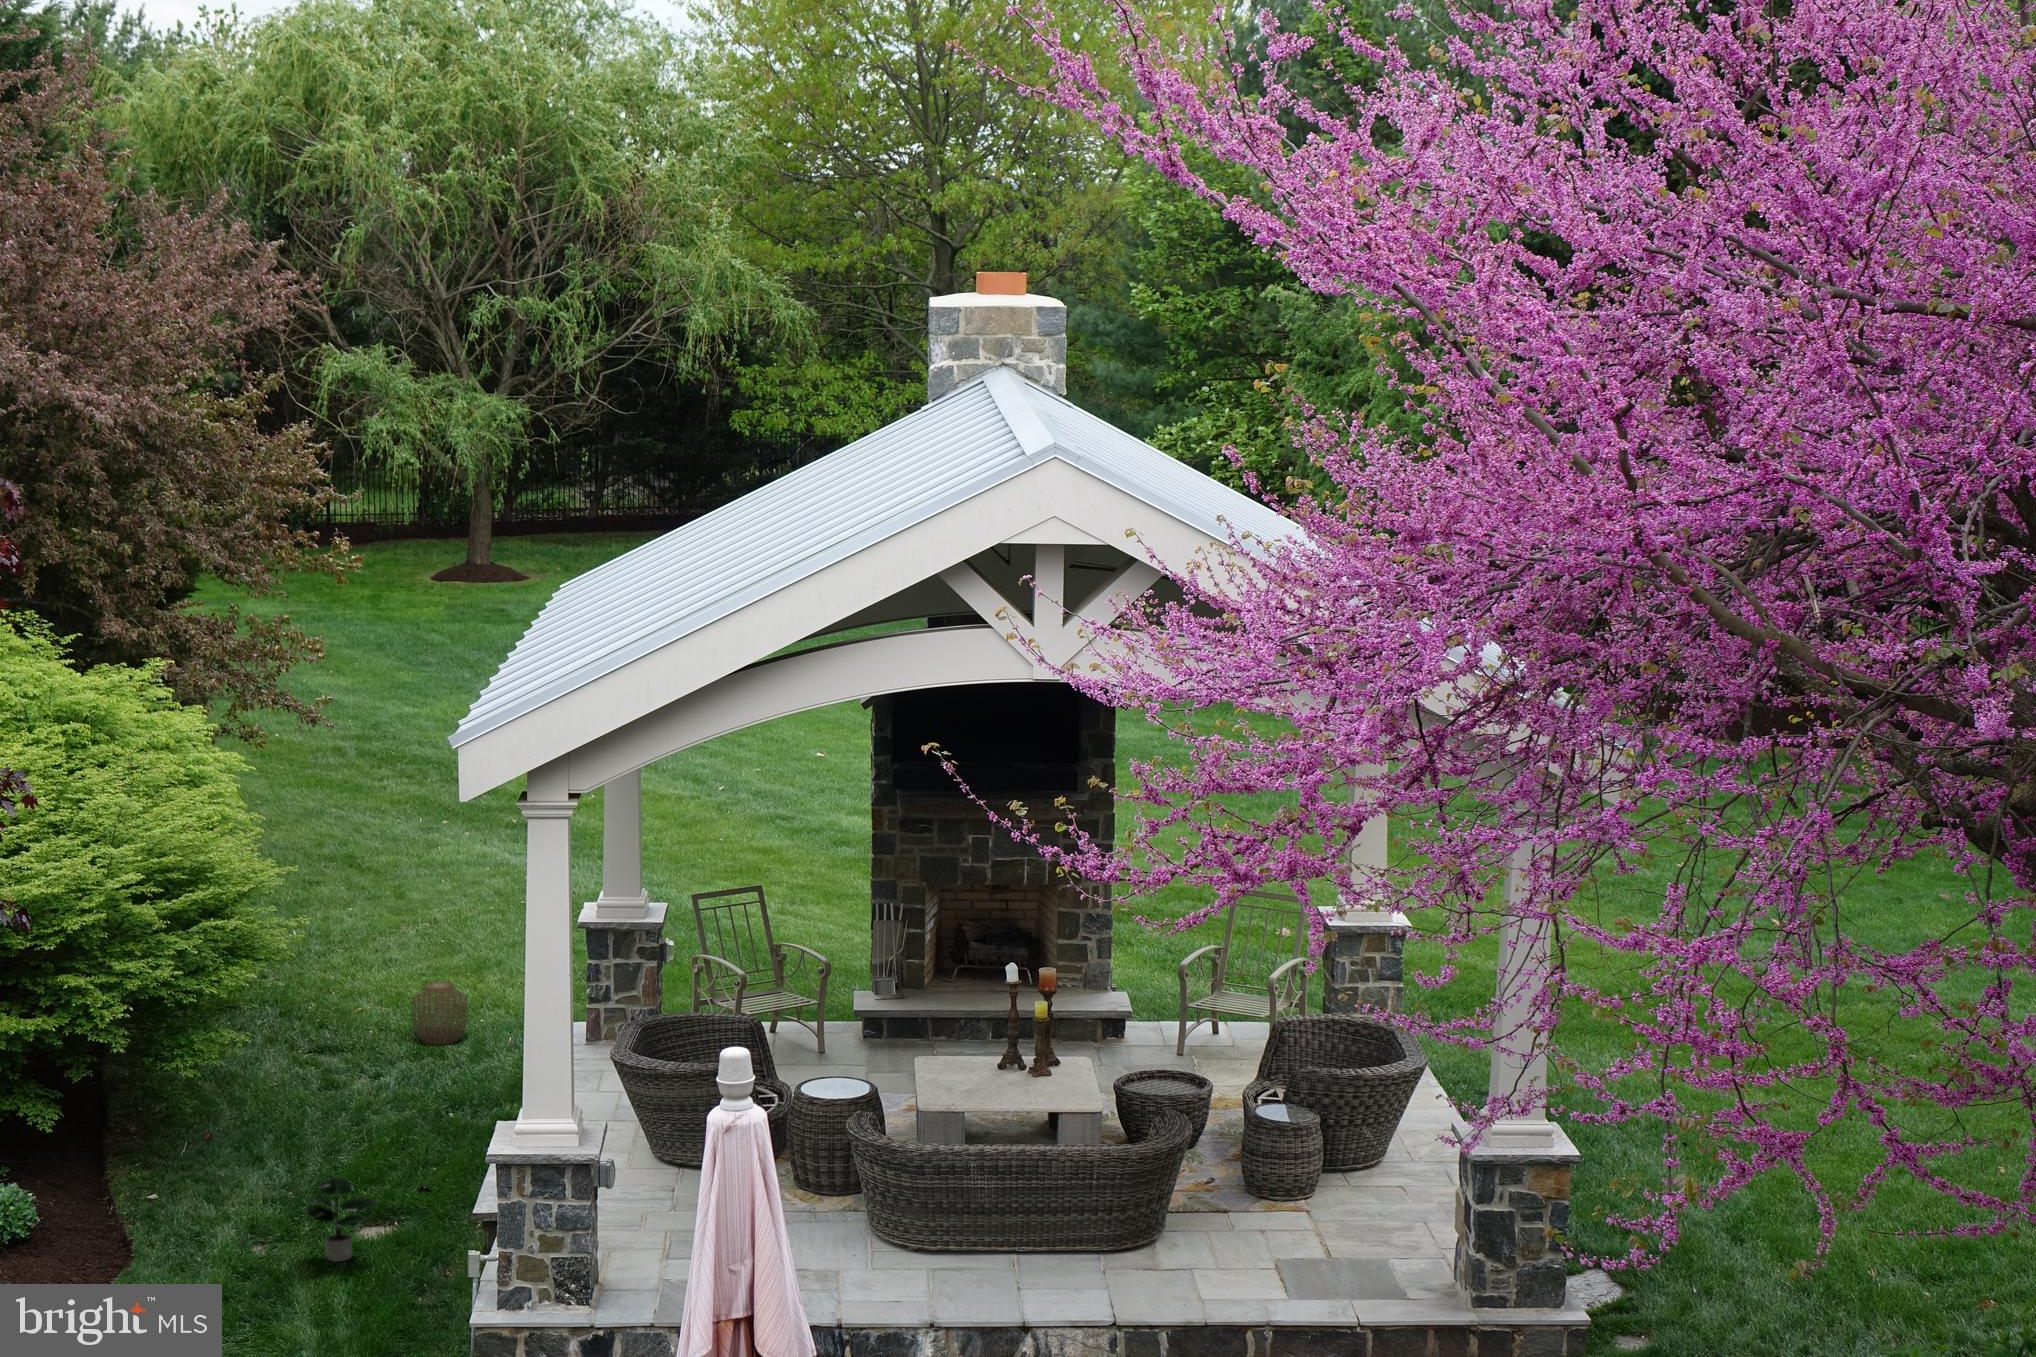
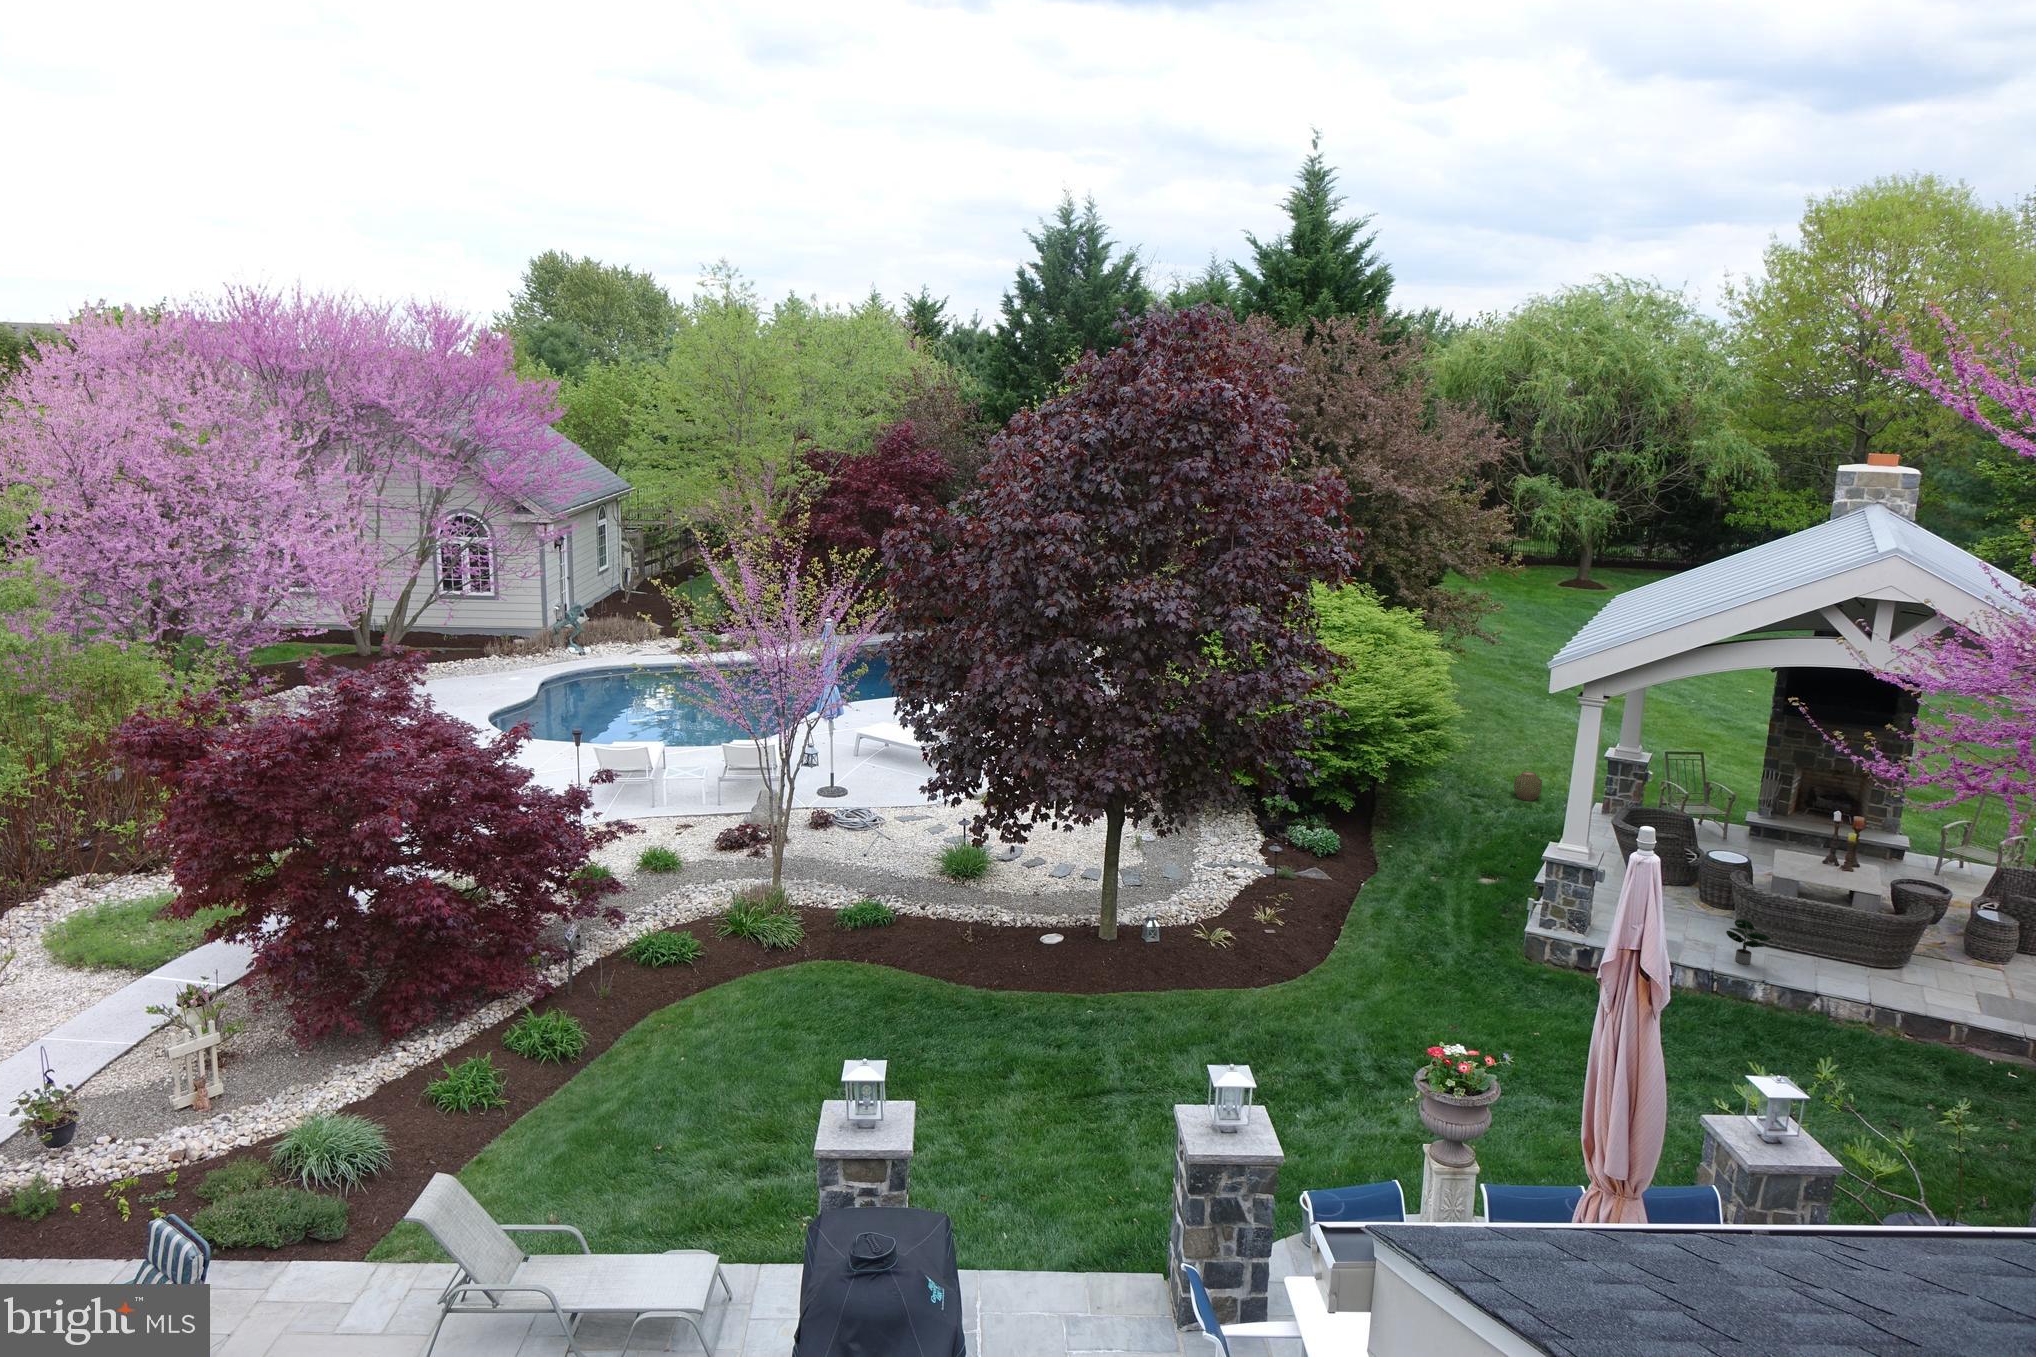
potted plant: present [305,1177,378,1262] -> present [1726,919,1771,964]

